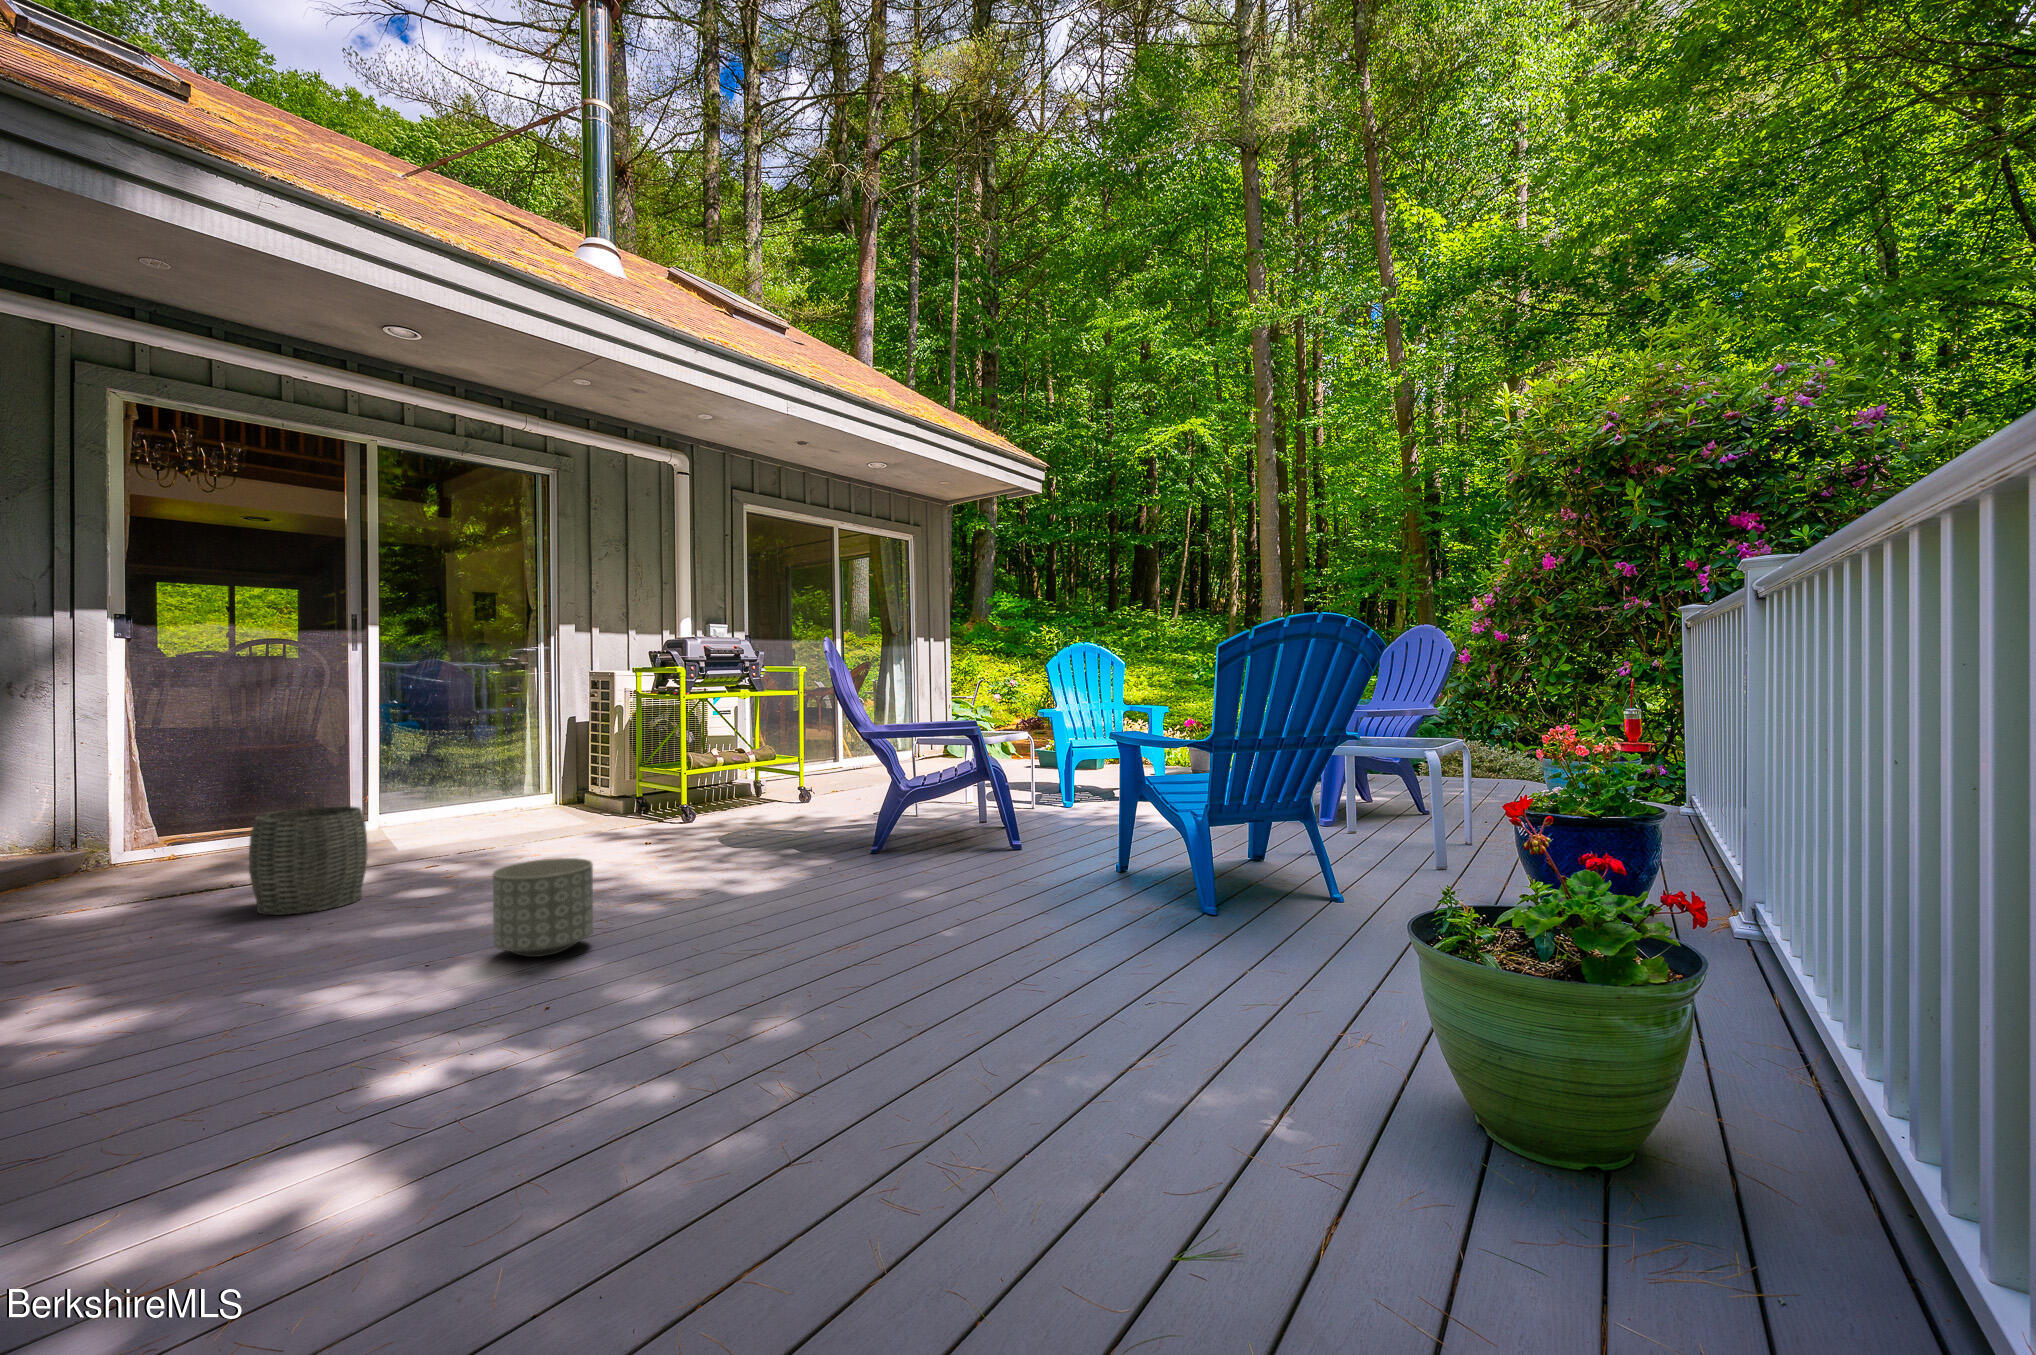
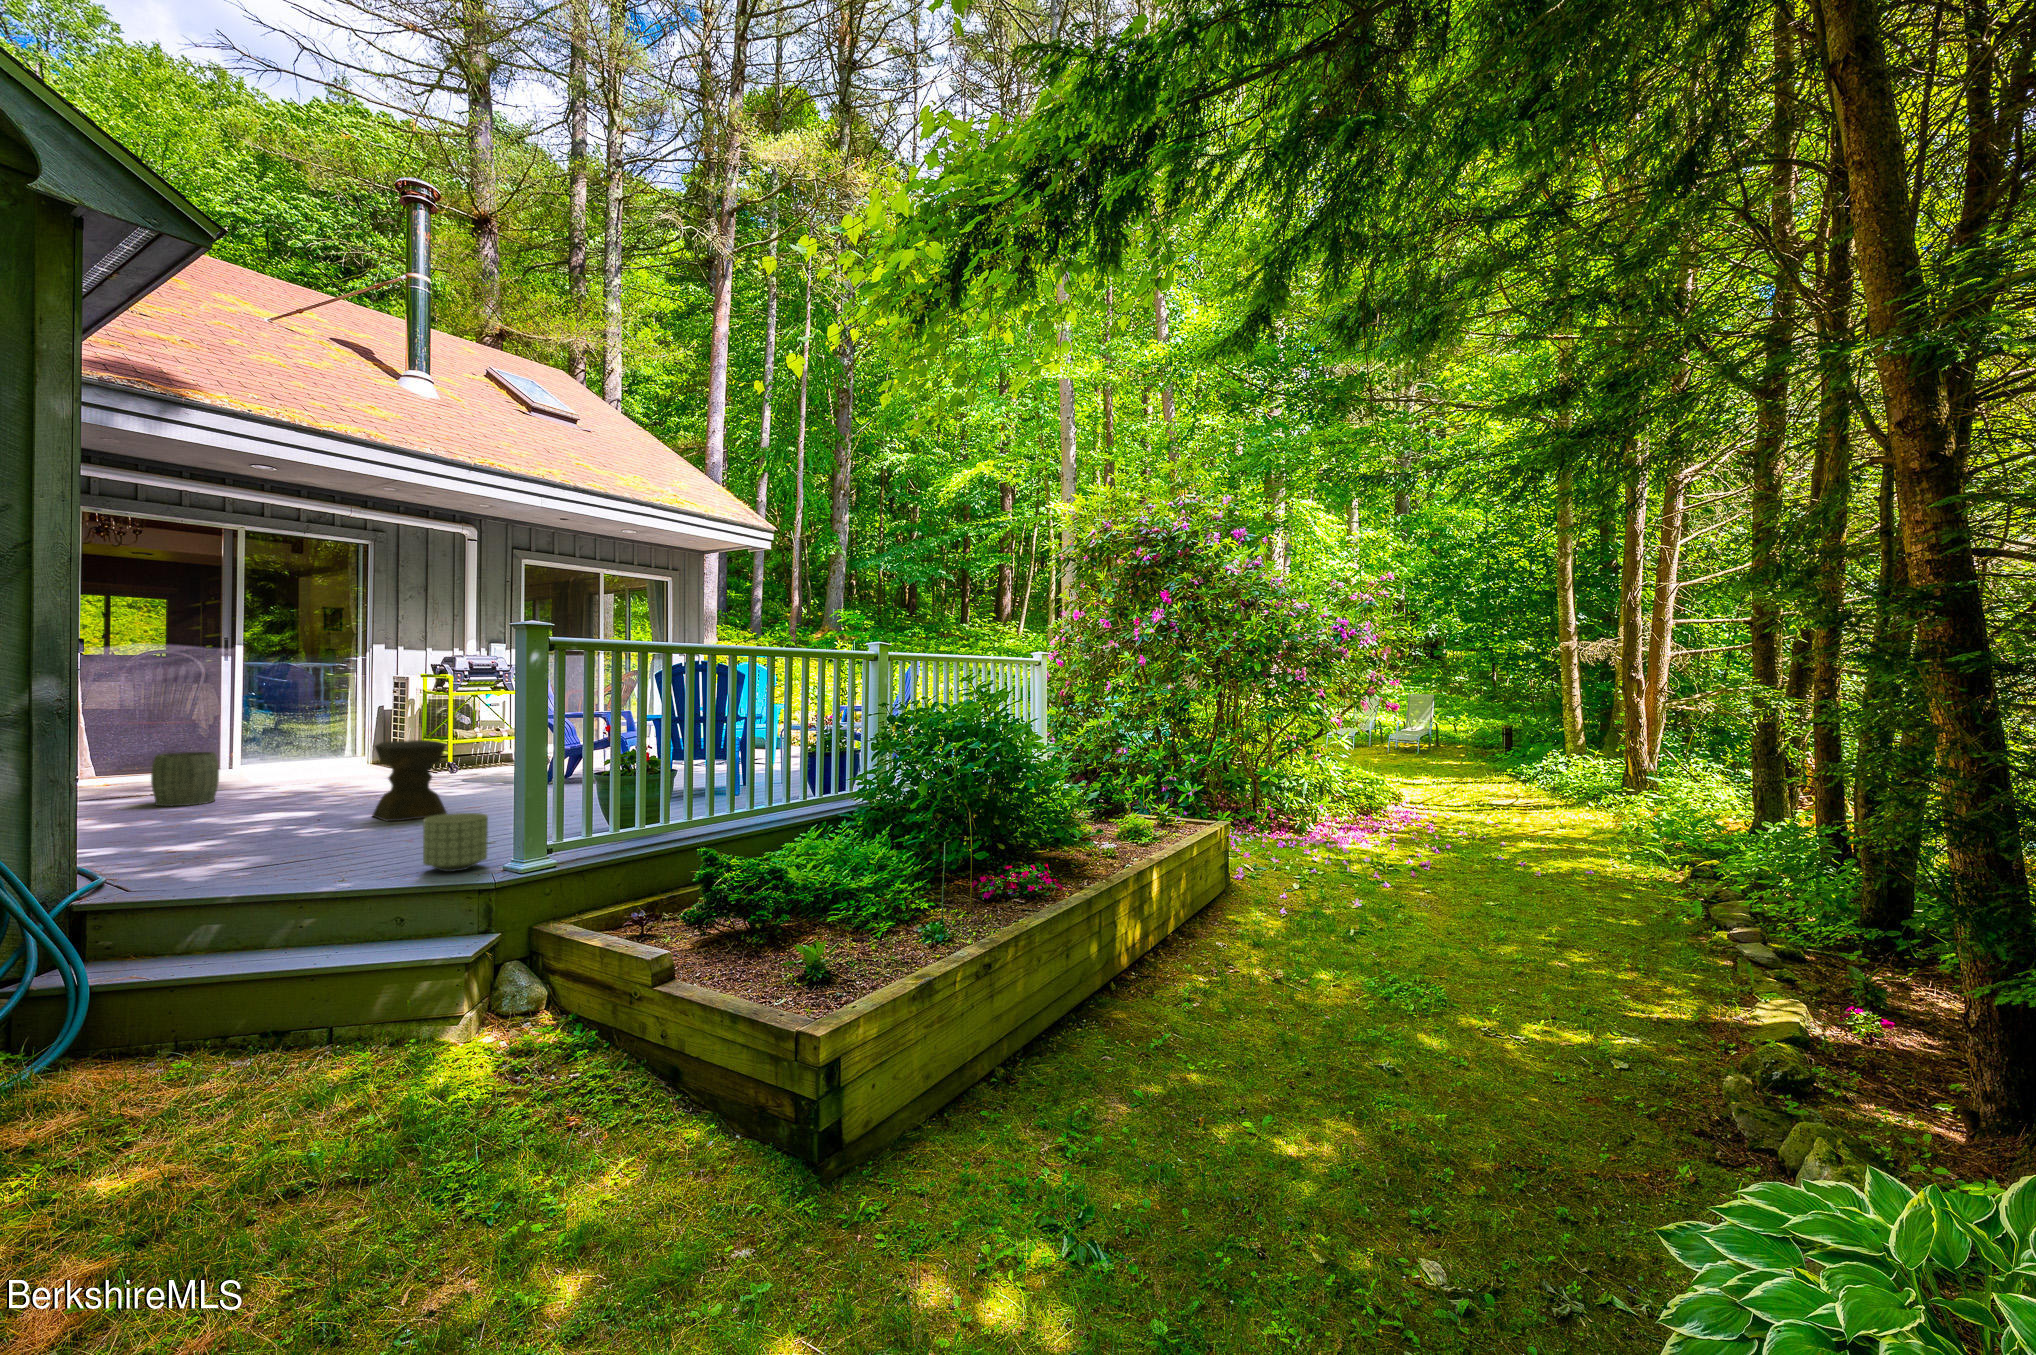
stool: none [684,777,823,952] -> present [373,740,447,821]
planter: present [493,858,594,957] -> present [423,813,488,872]

